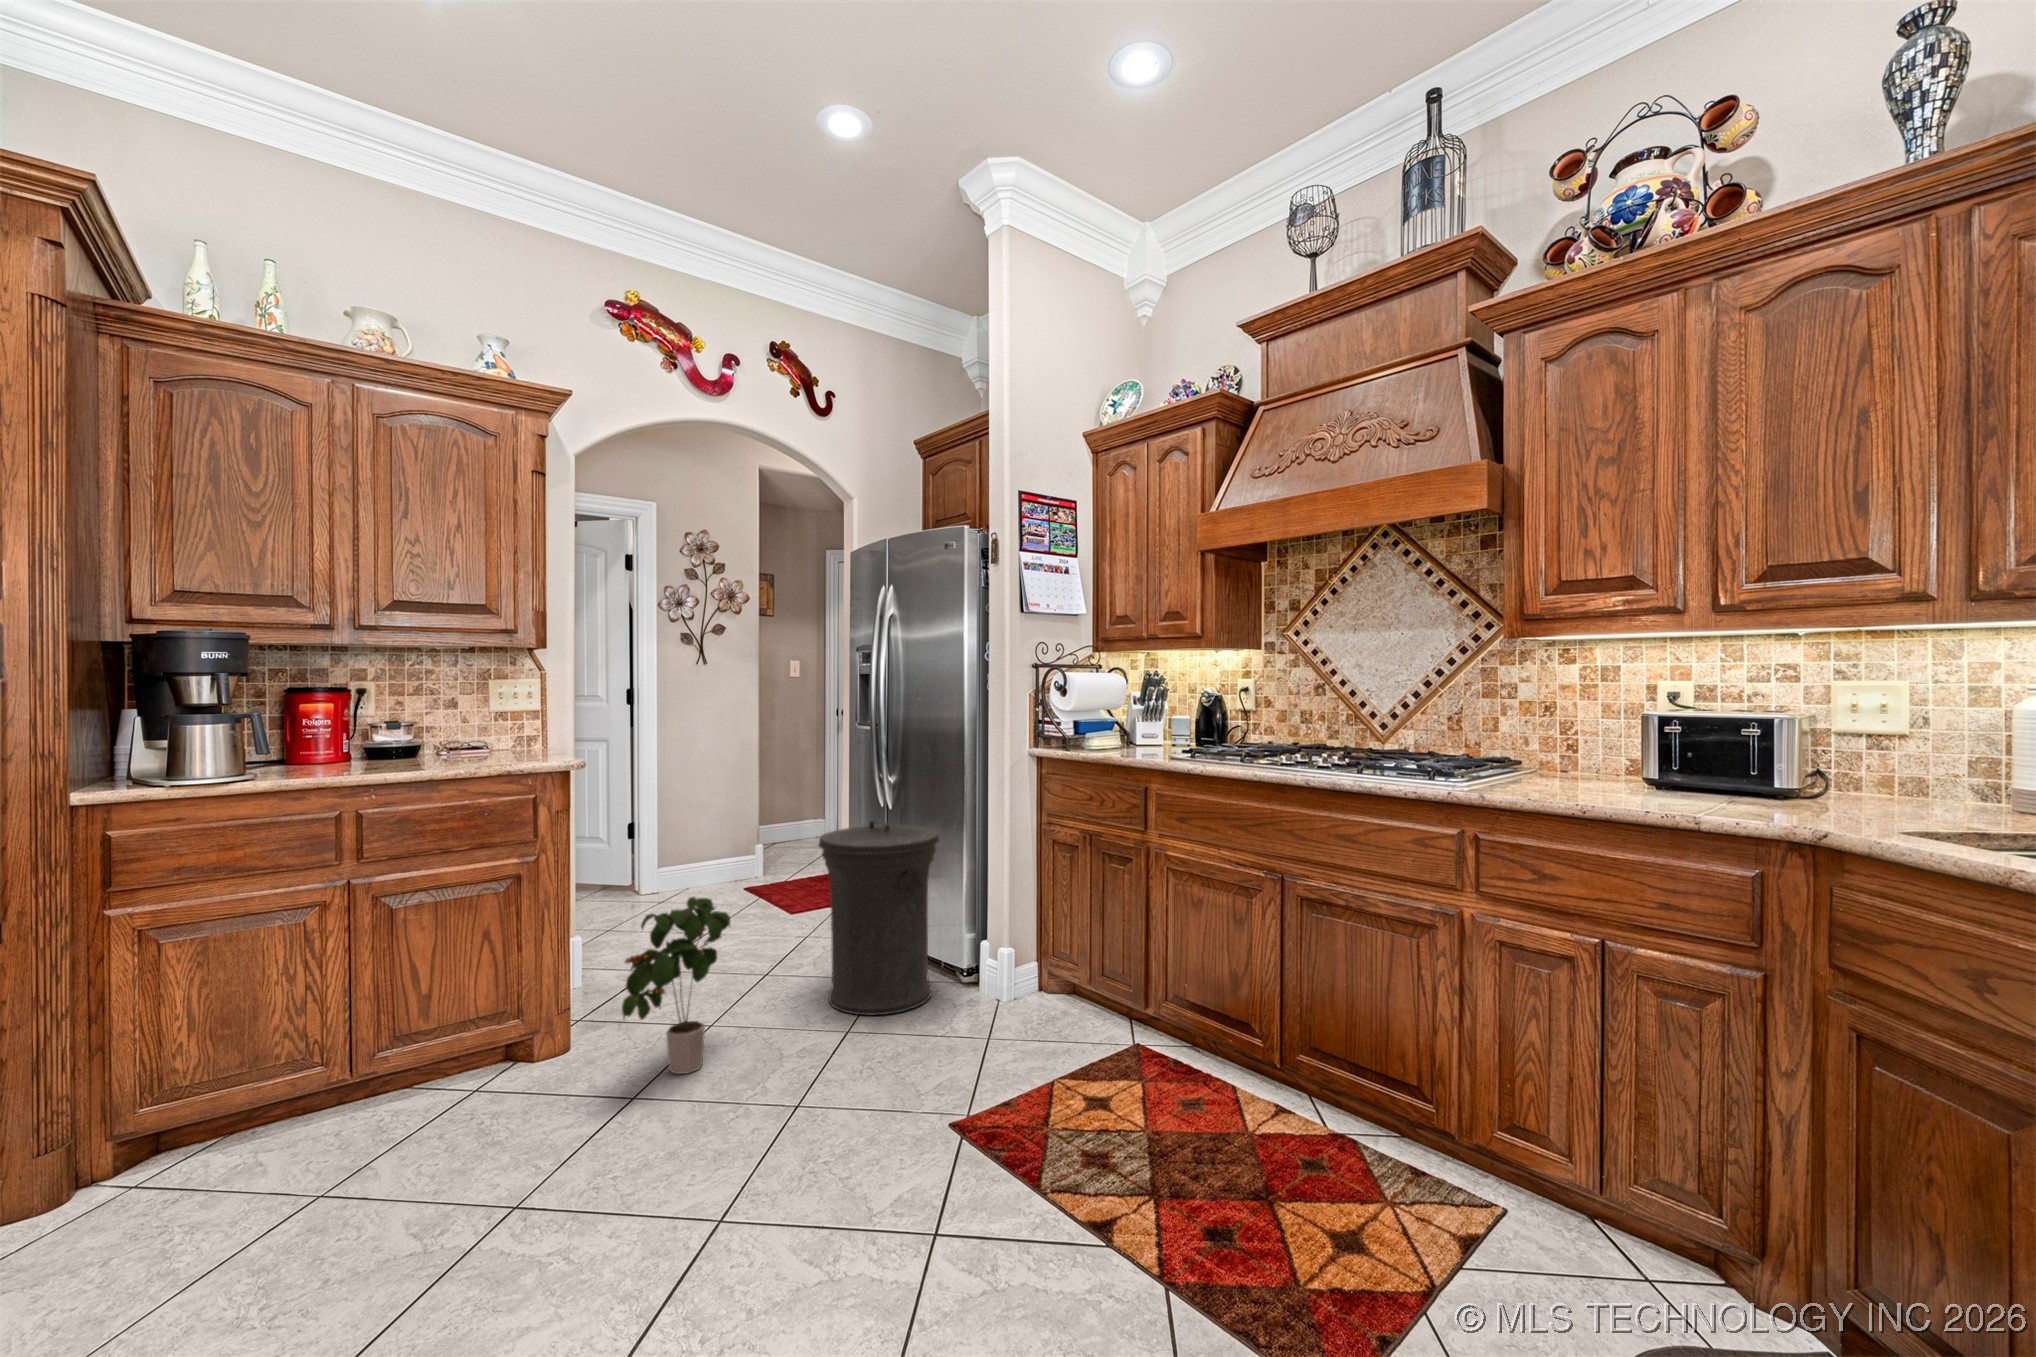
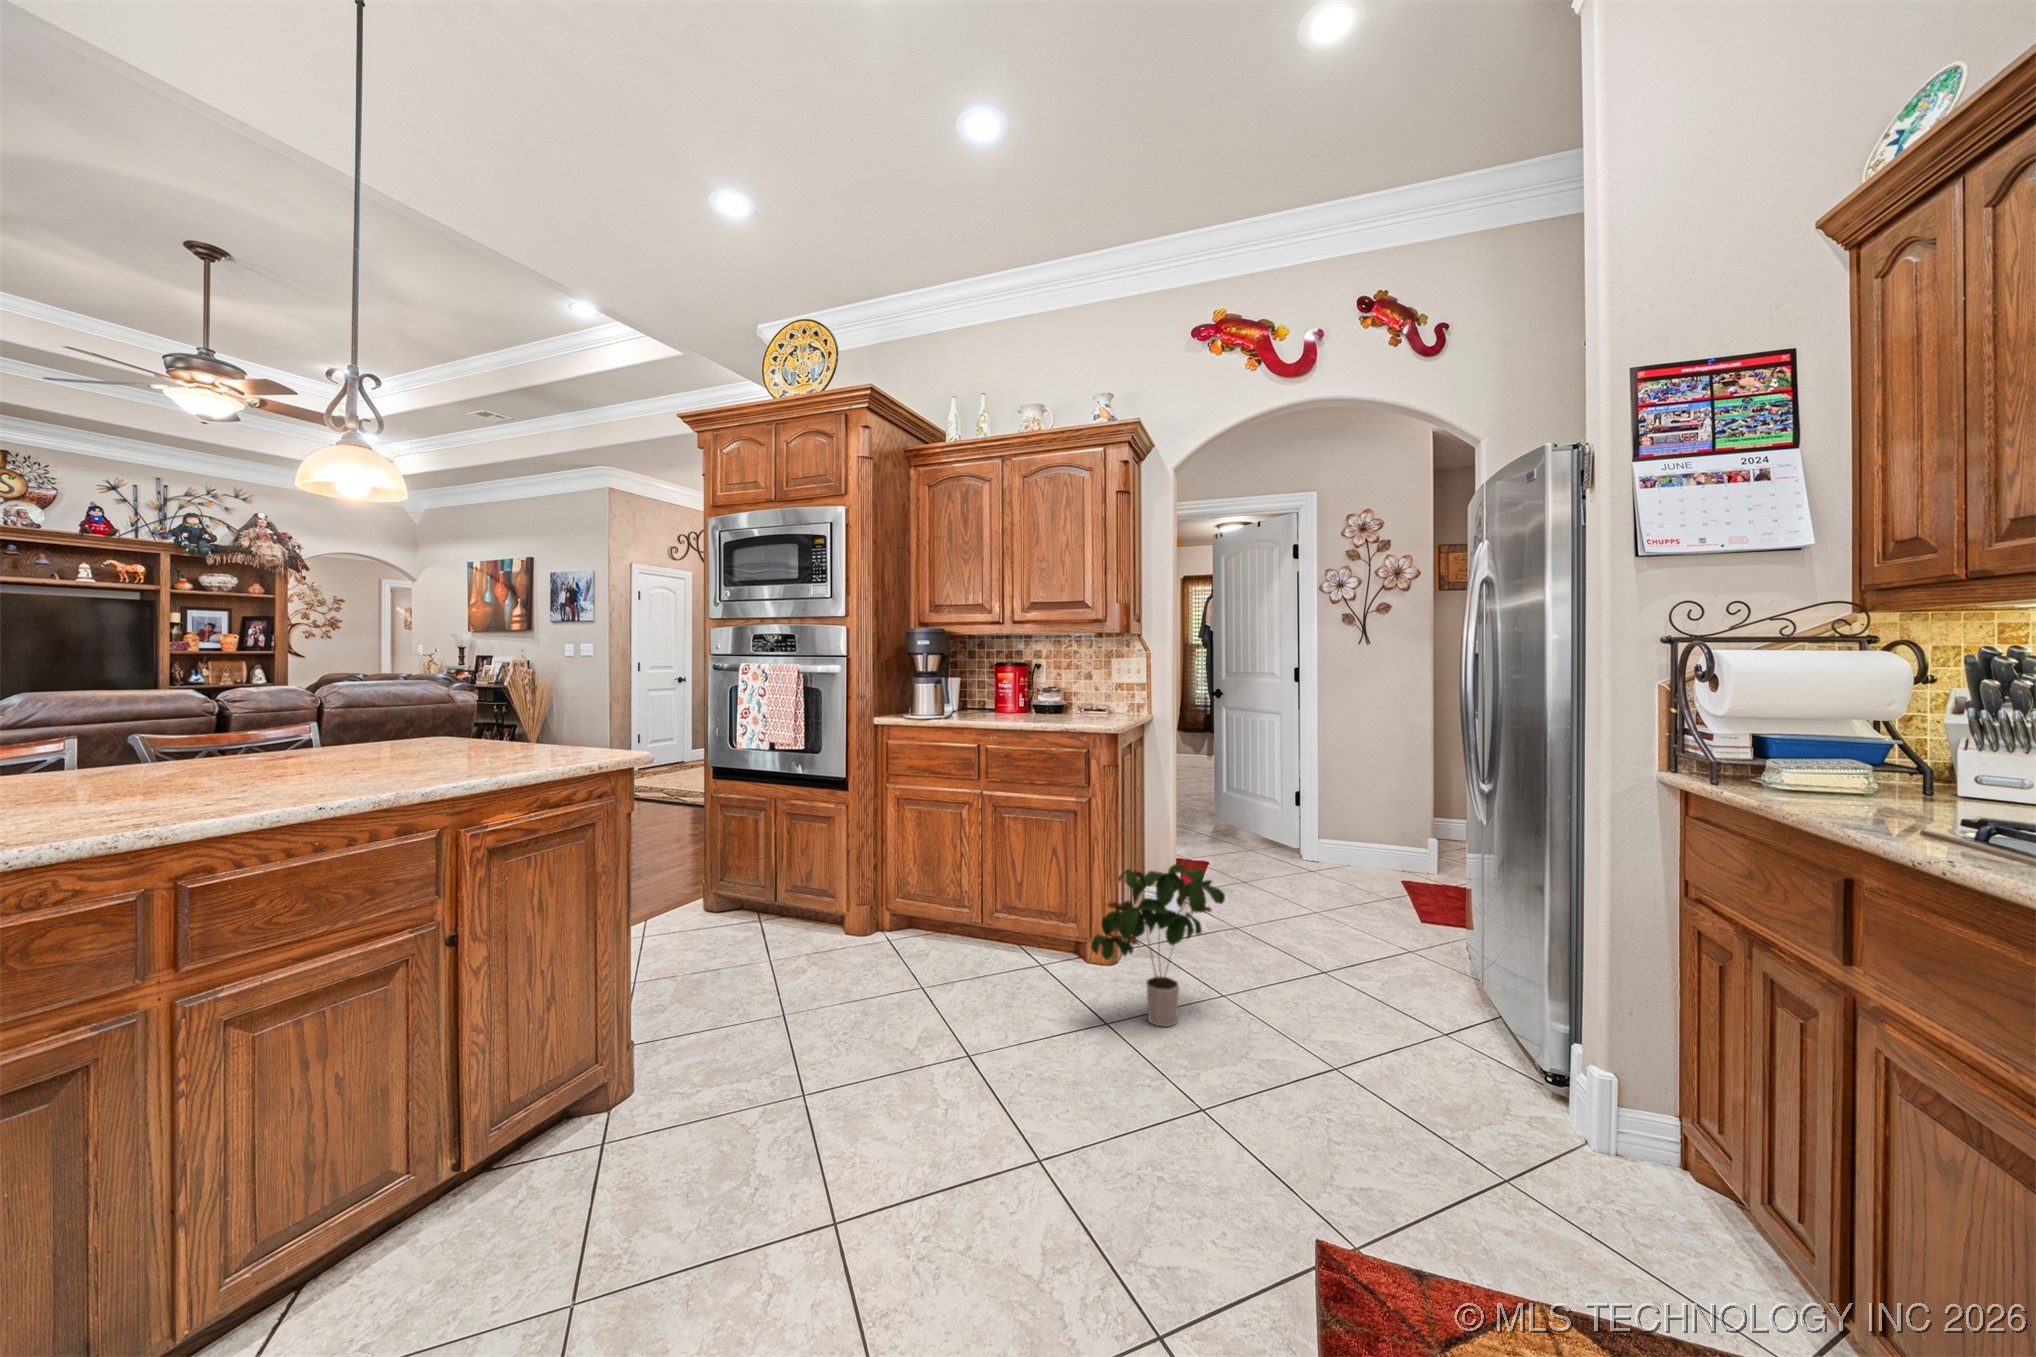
trash can: present [819,821,939,1015] -> none [1337,830,1505,1077]

